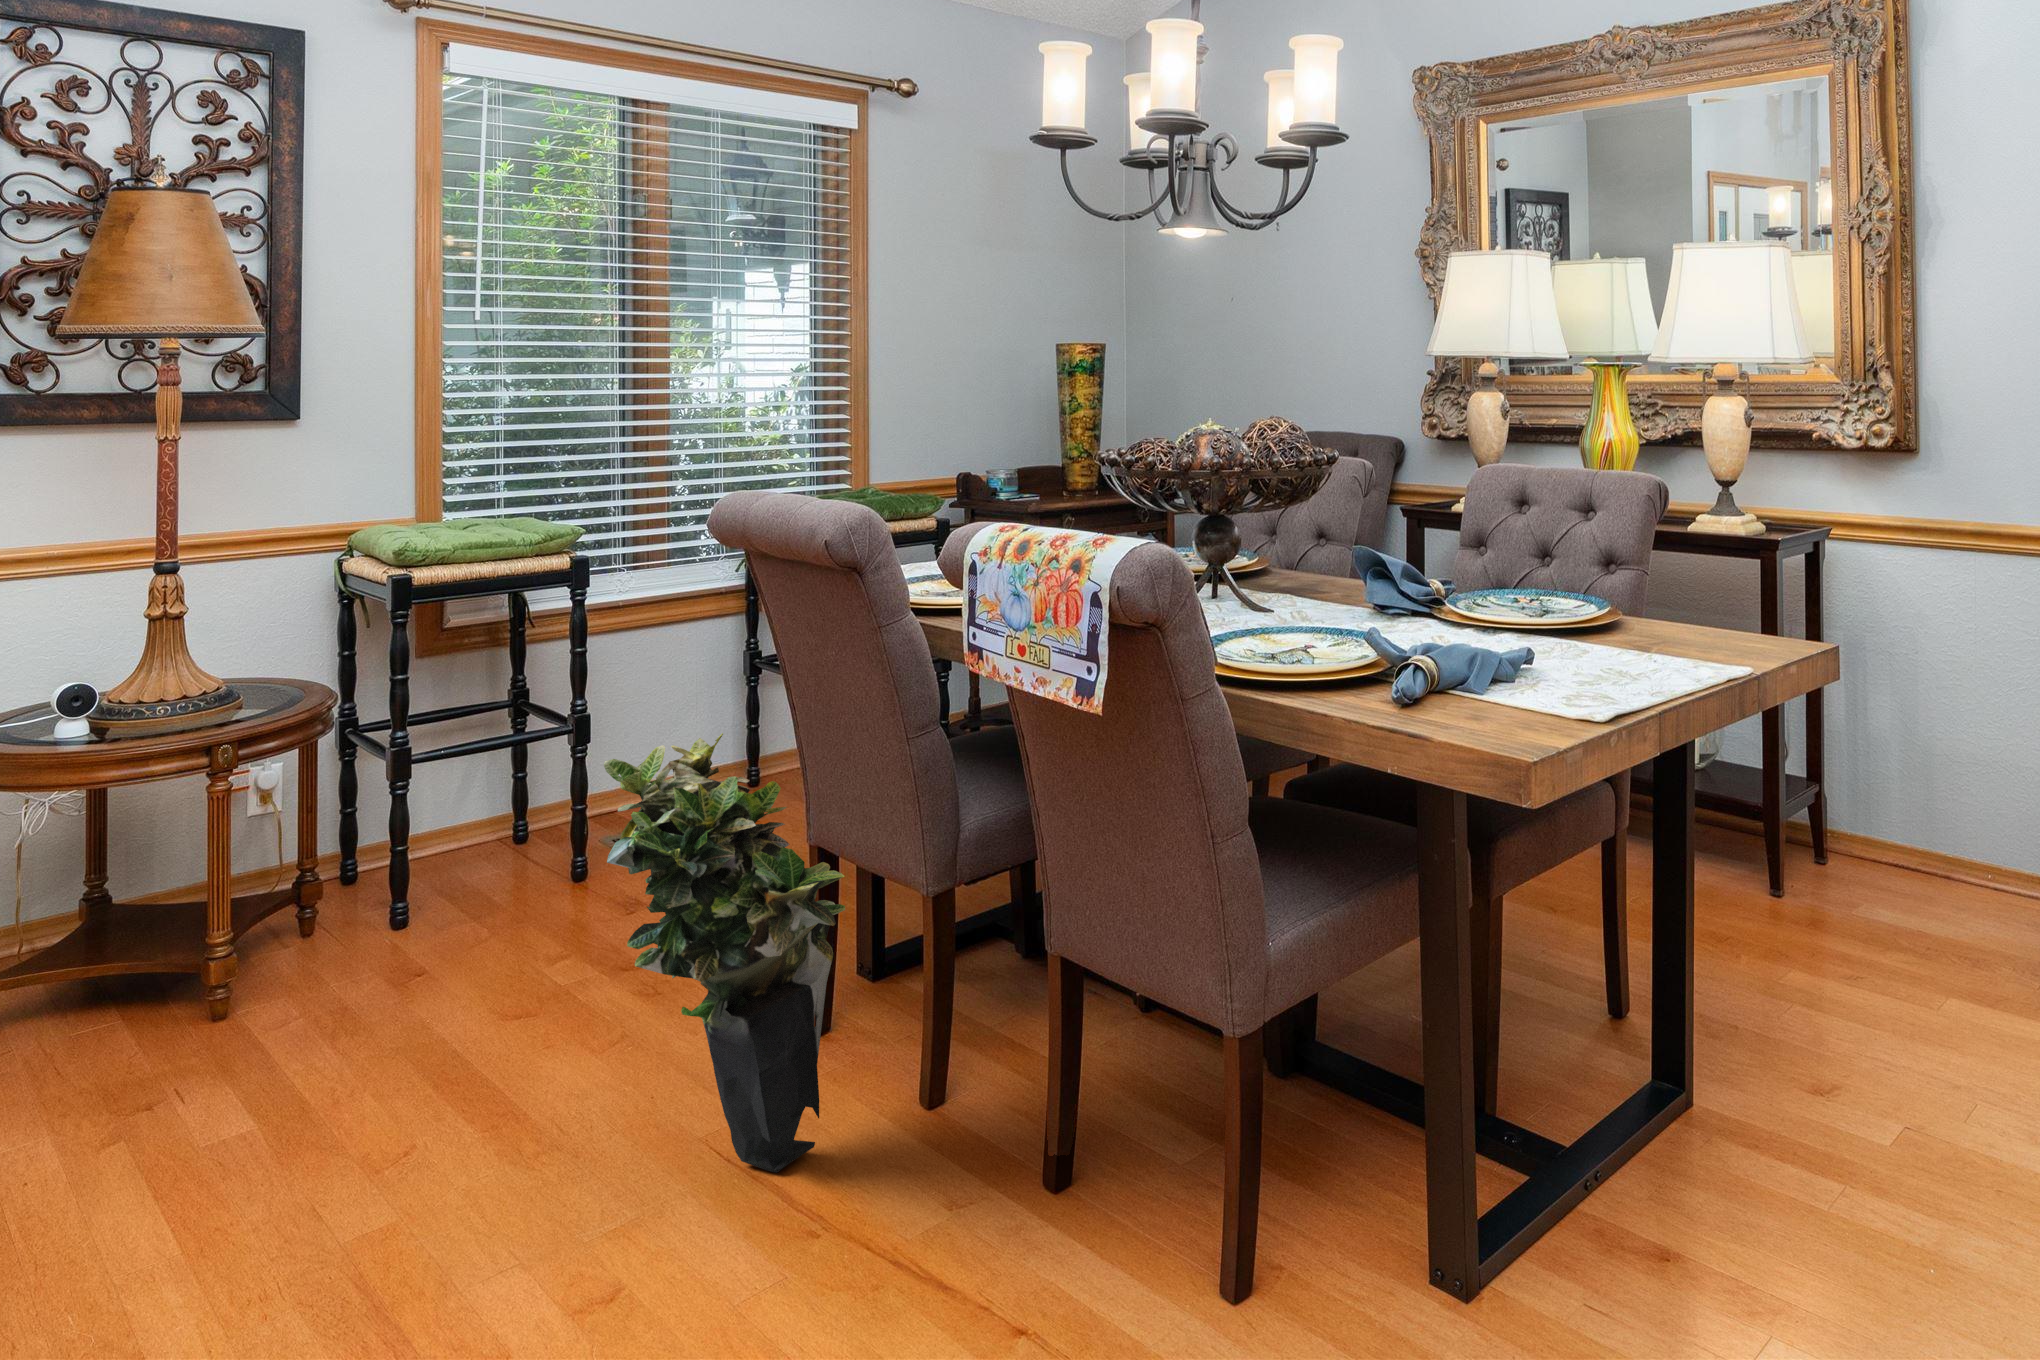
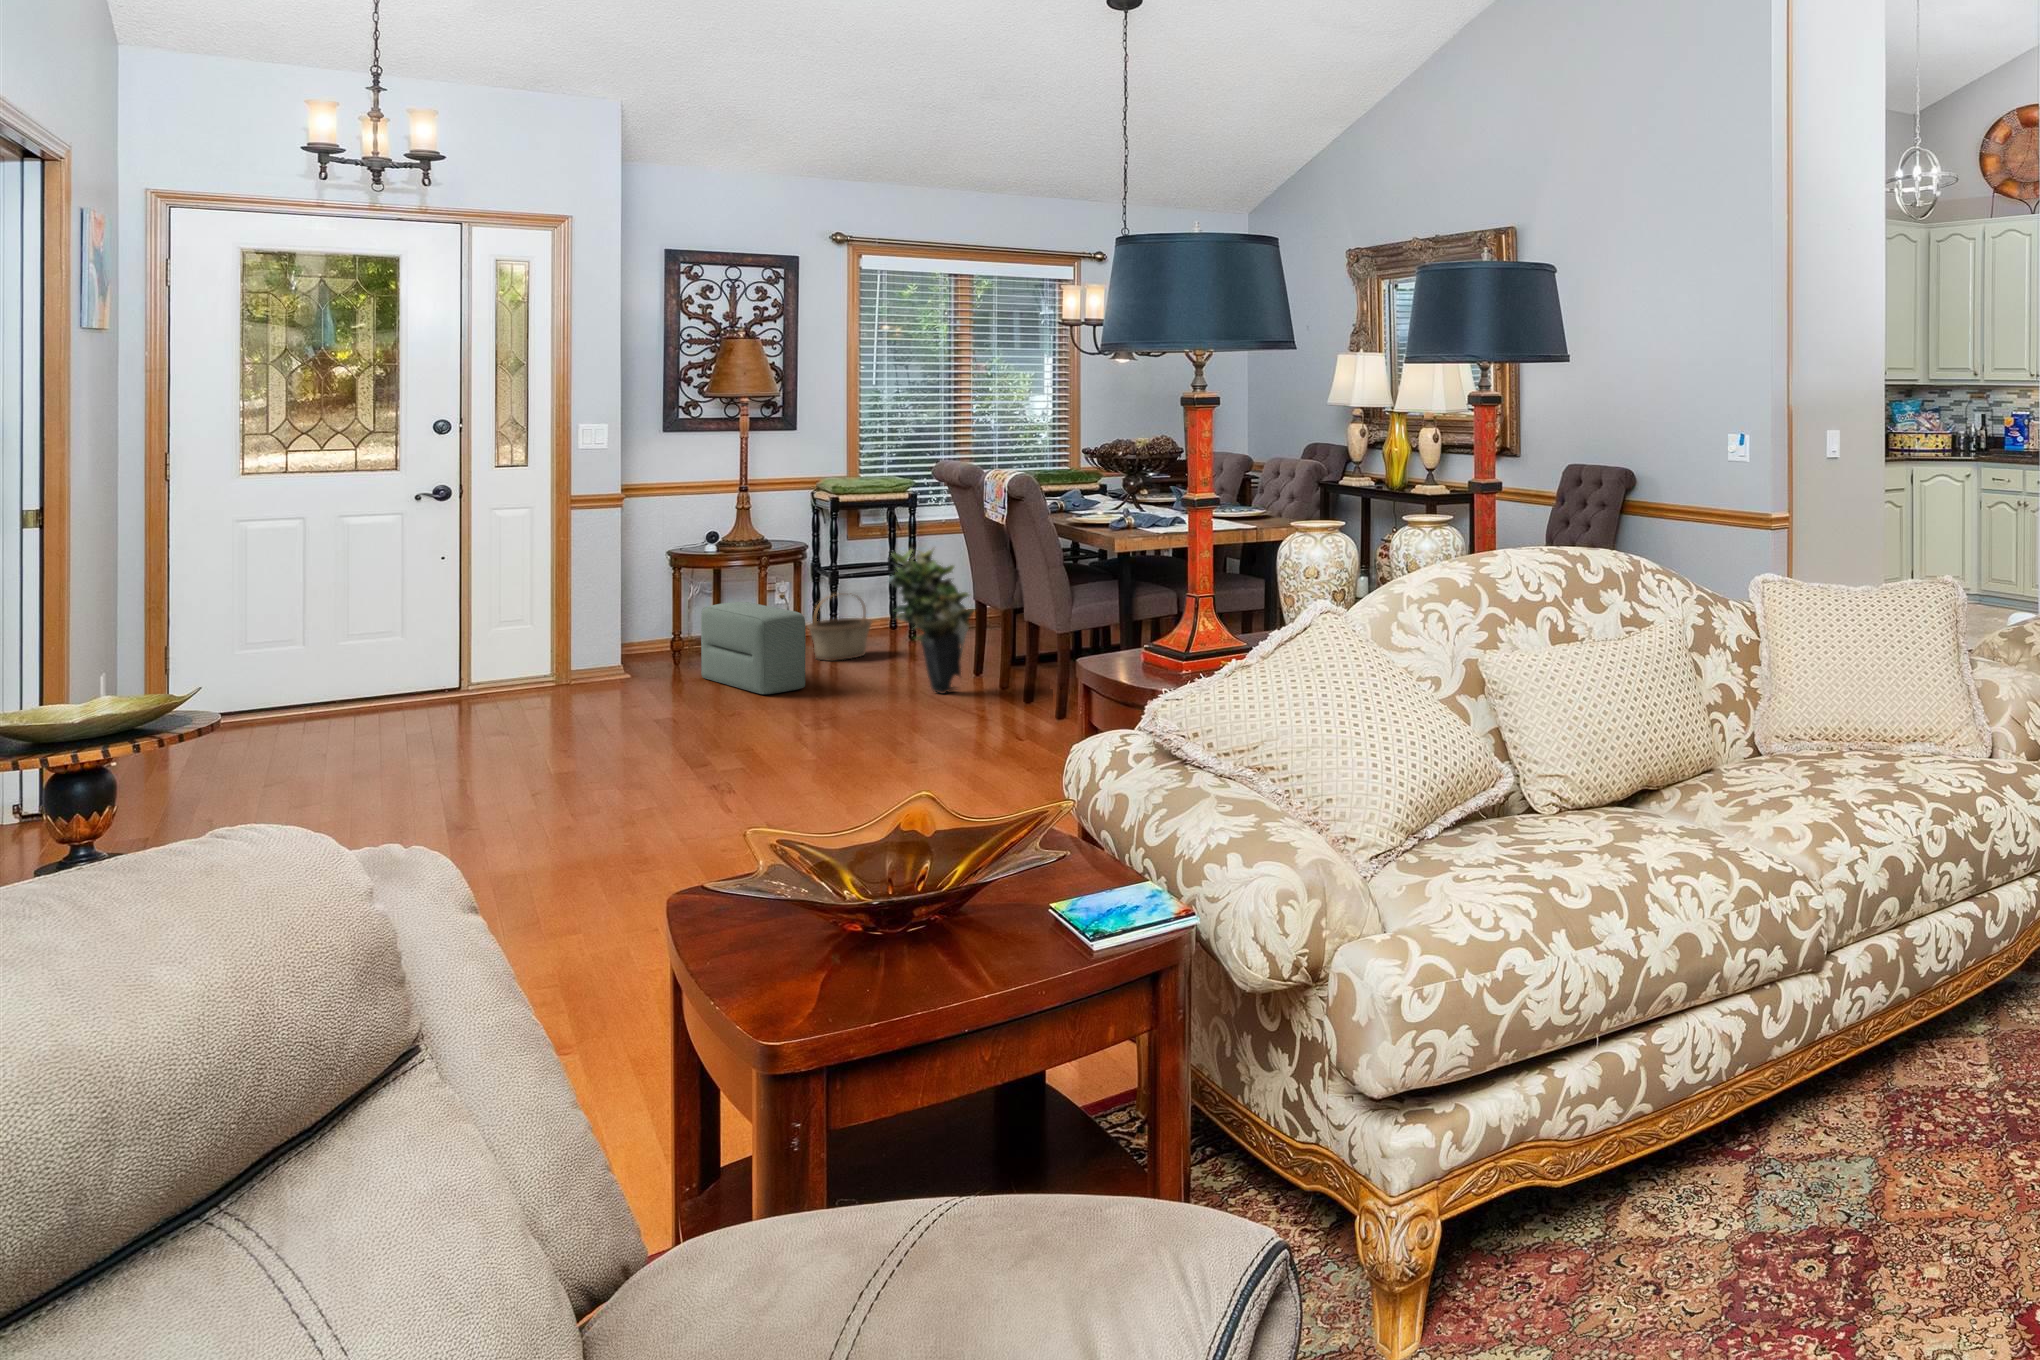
basket: none [336,811,501,991] -> present [808,593,872,661]
pouf: none [30,882,348,1219] -> present [701,602,806,694]

